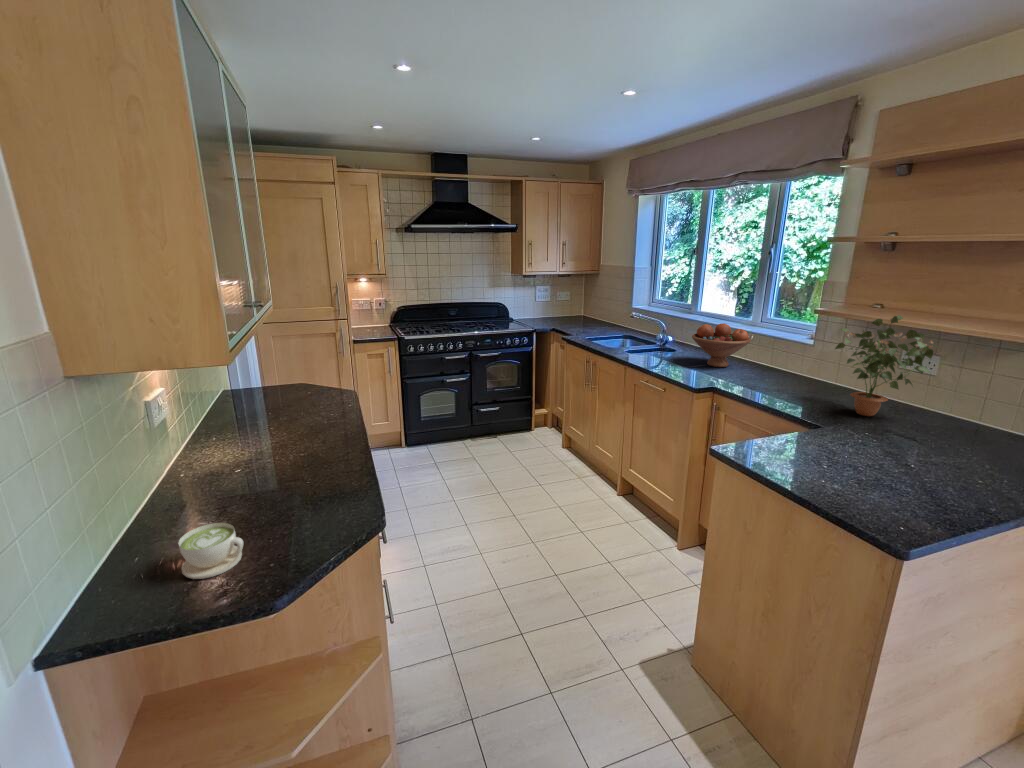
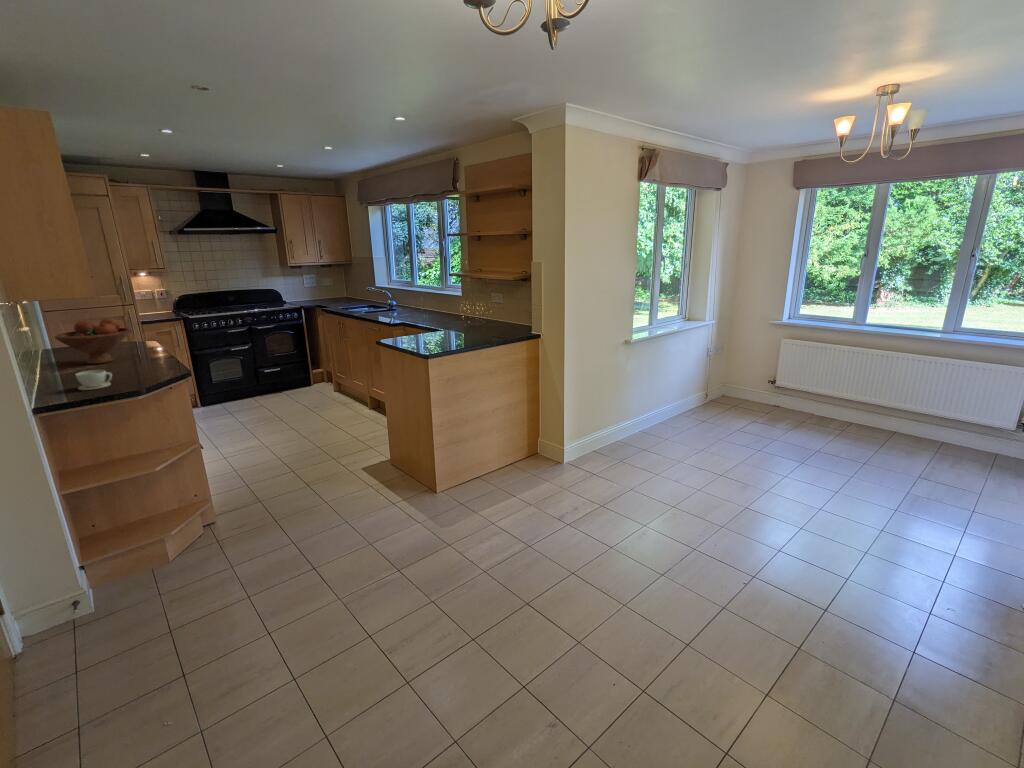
potted plant: present [835,315,937,416] -> none [460,273,498,325]
fruit bowl: present [692,323,751,367] -> present [55,318,130,364]

